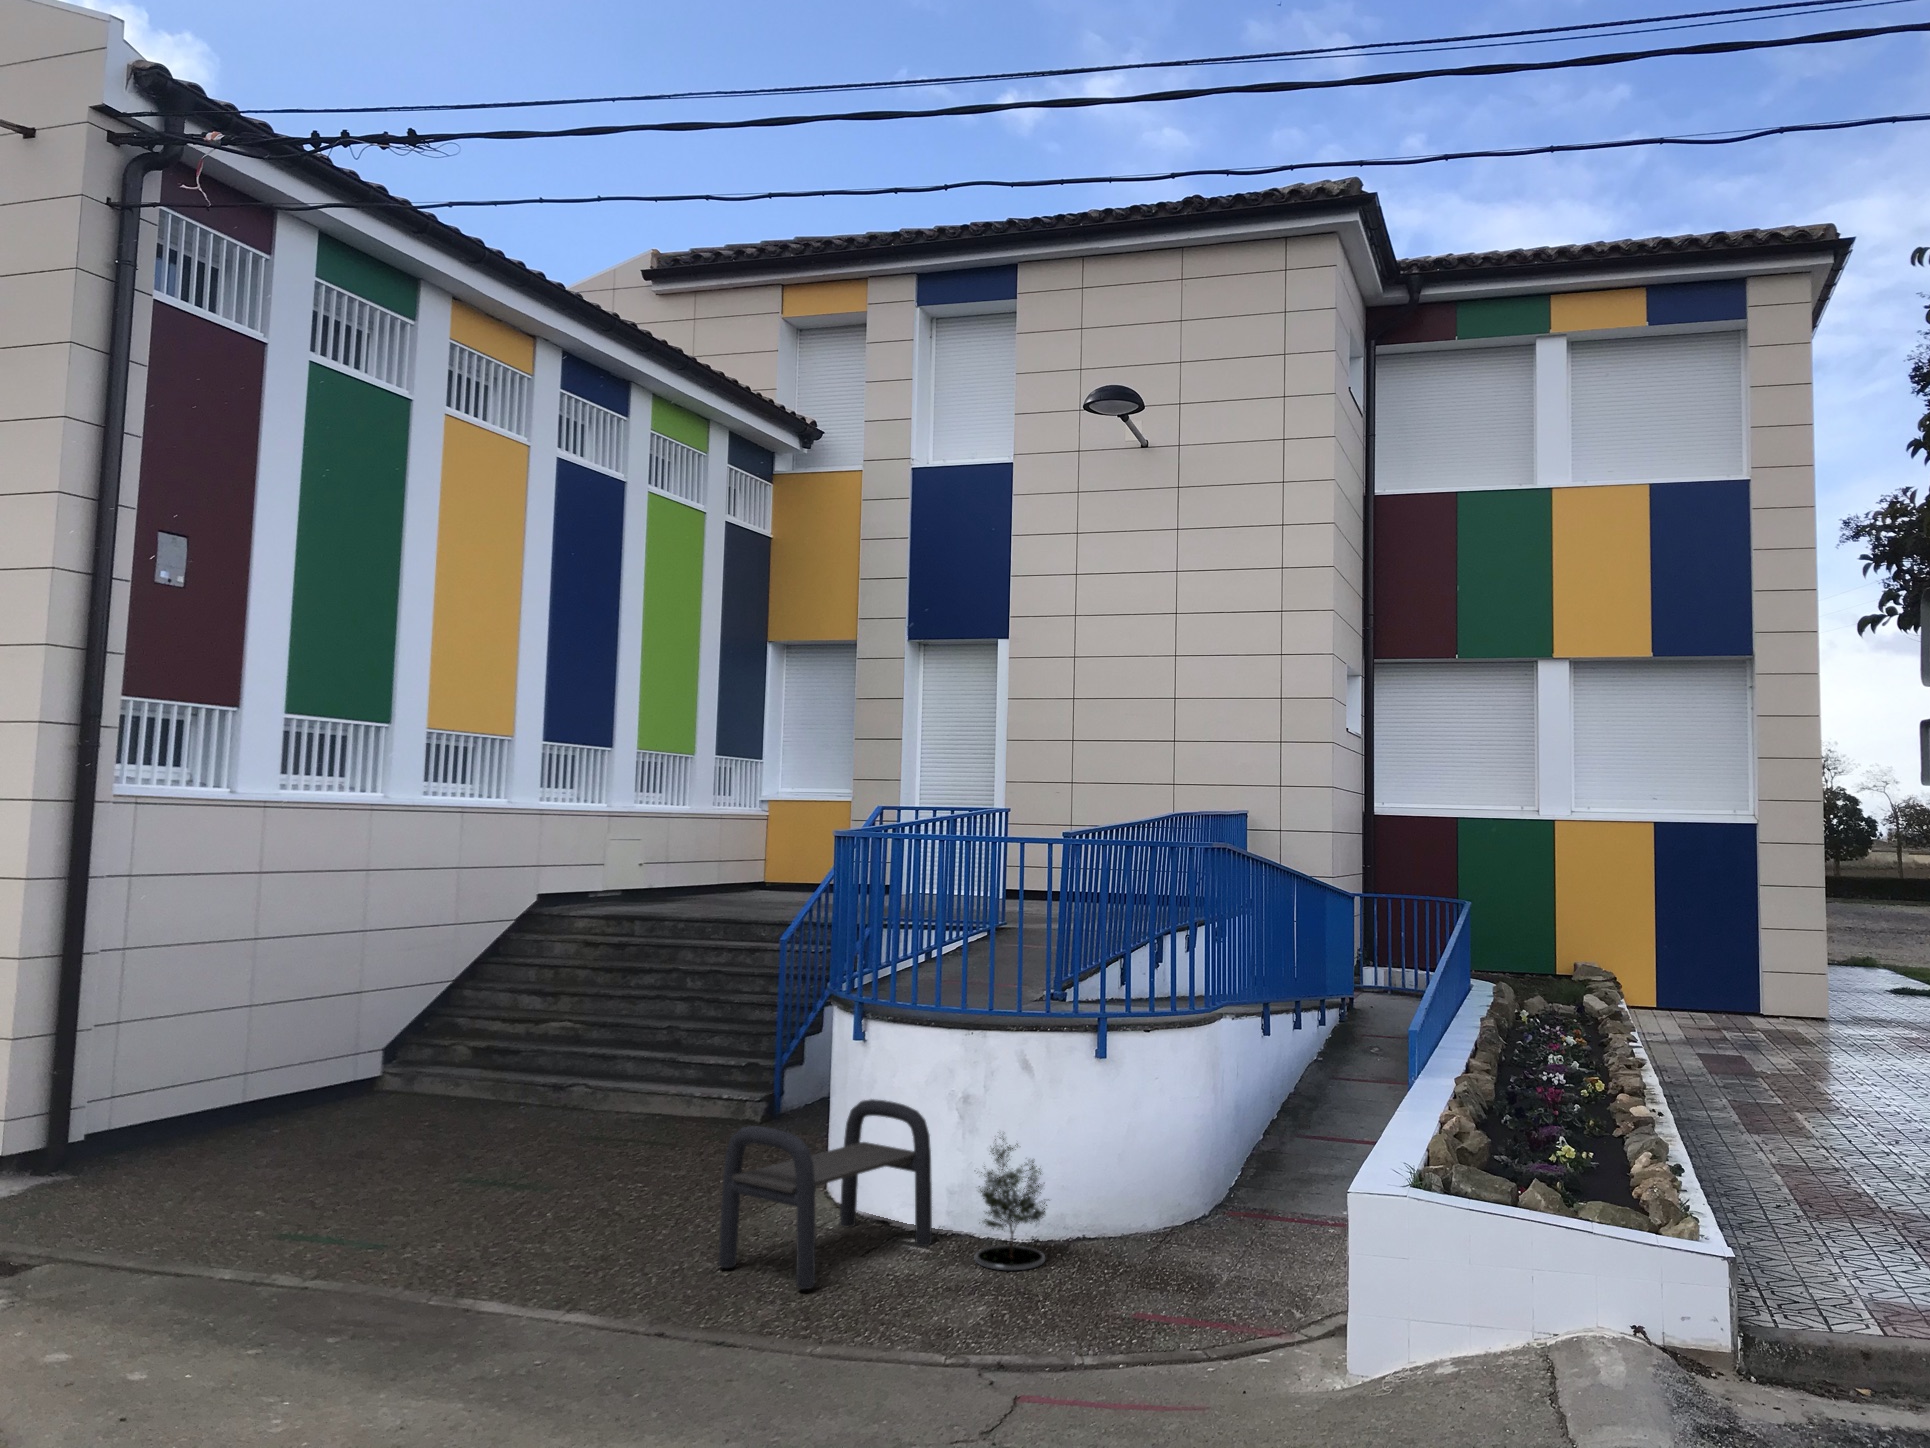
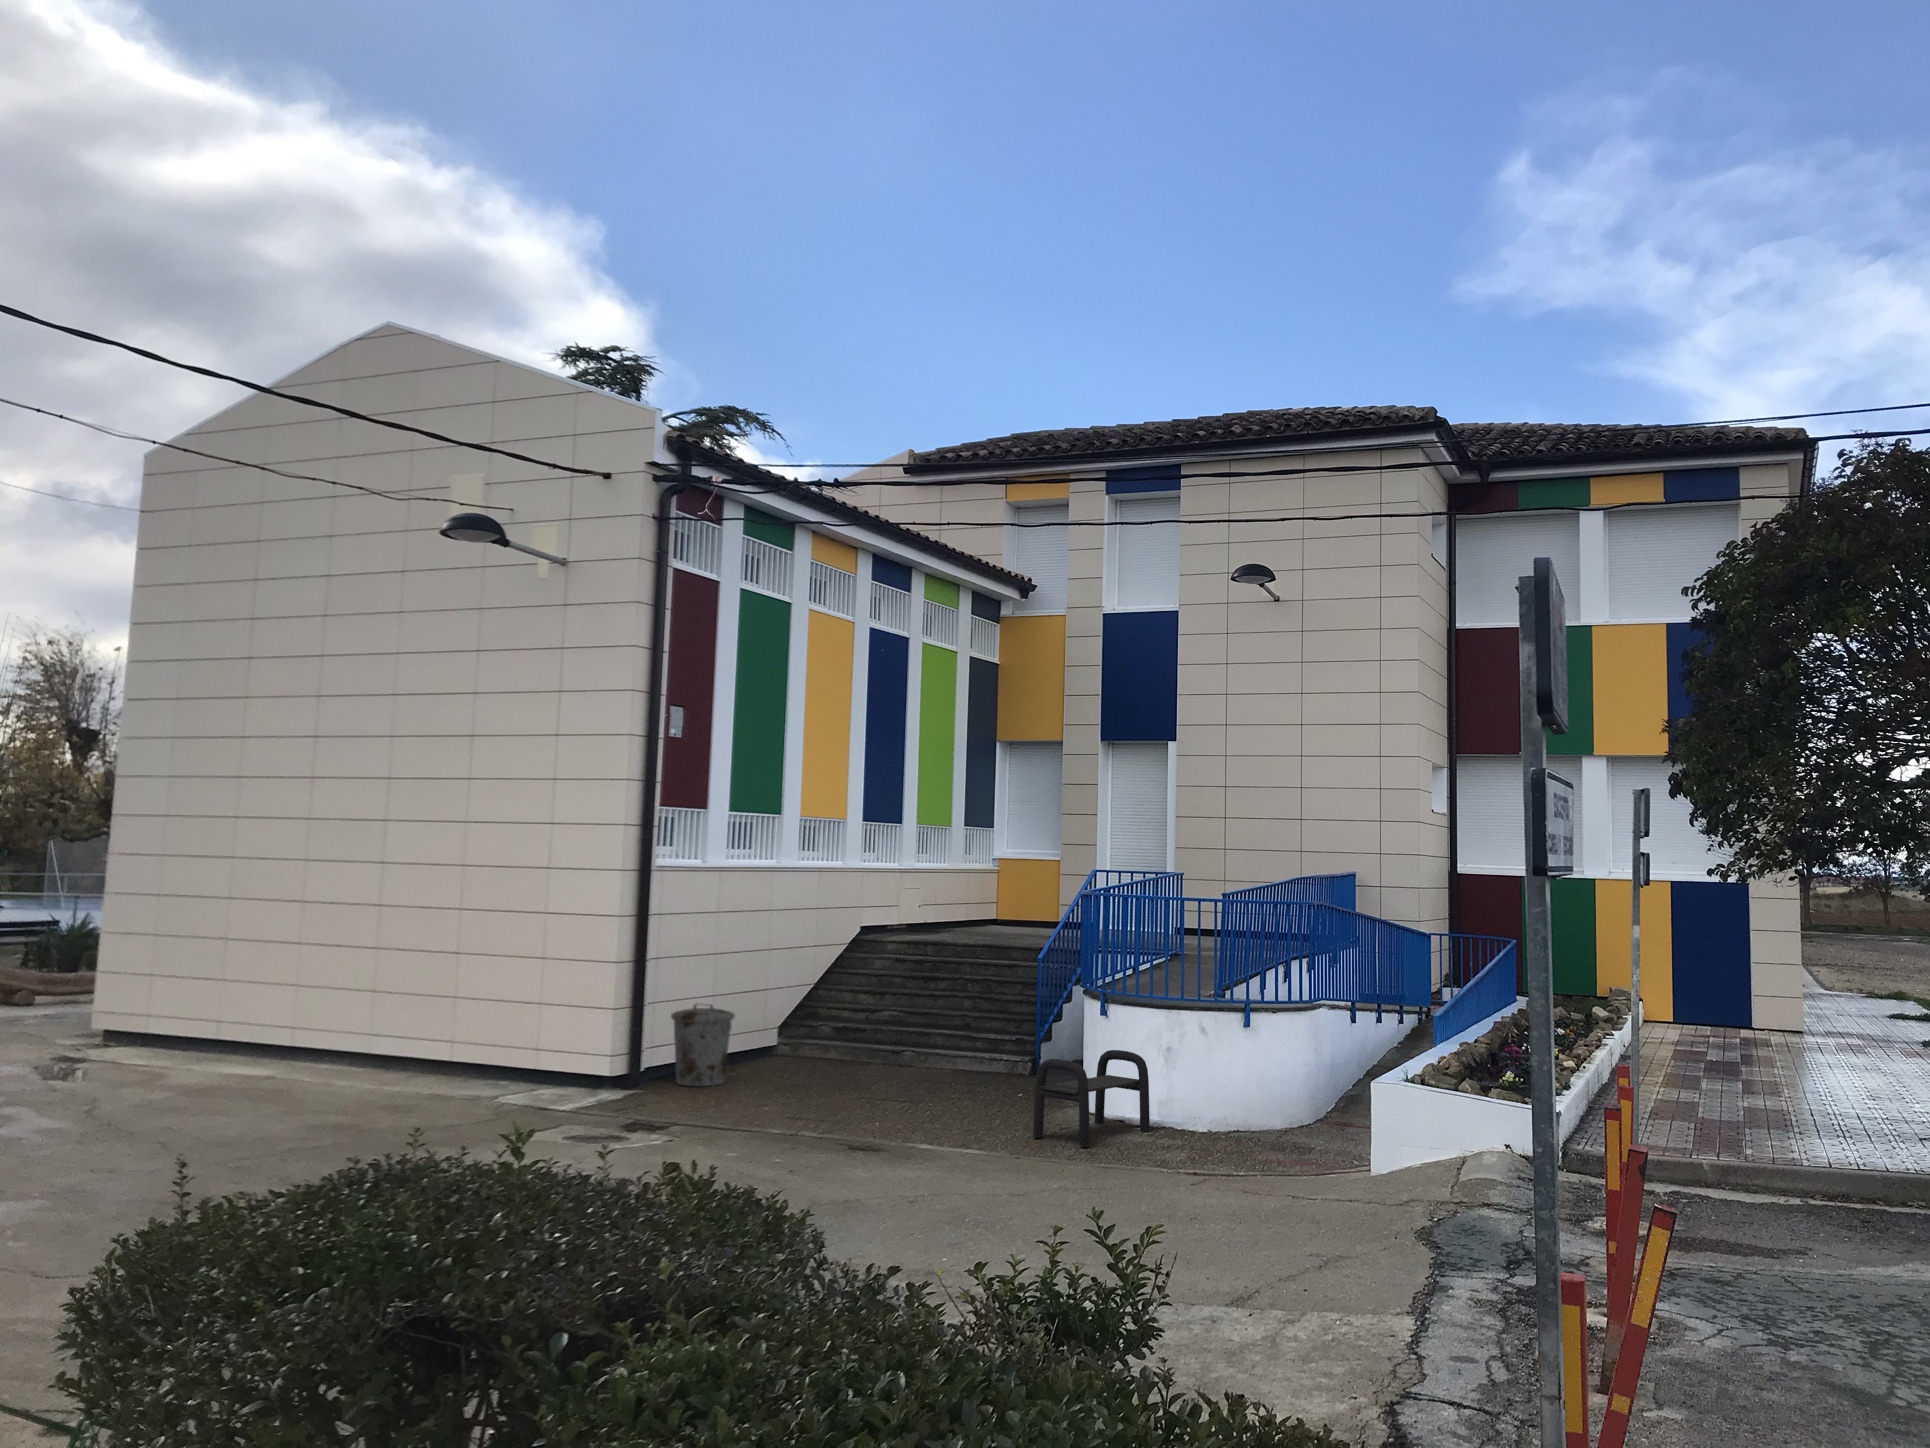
trash can: none [146,1021,264,1162] -> present [671,1004,735,1086]
potted tree: present [975,1136,1049,1270] -> none [1174,1065,1219,1143]

